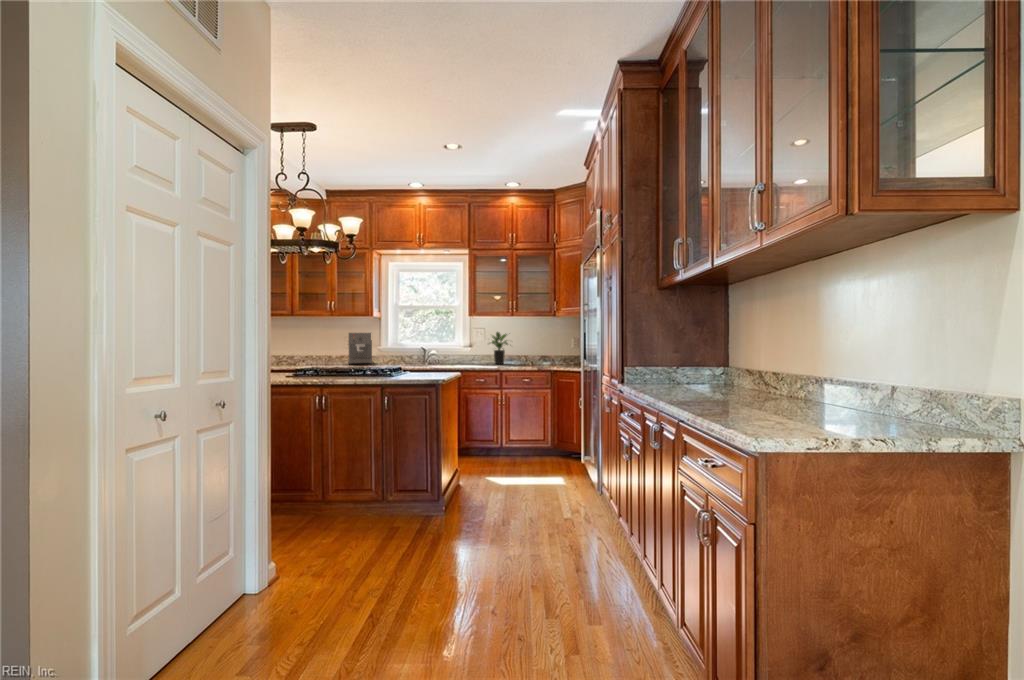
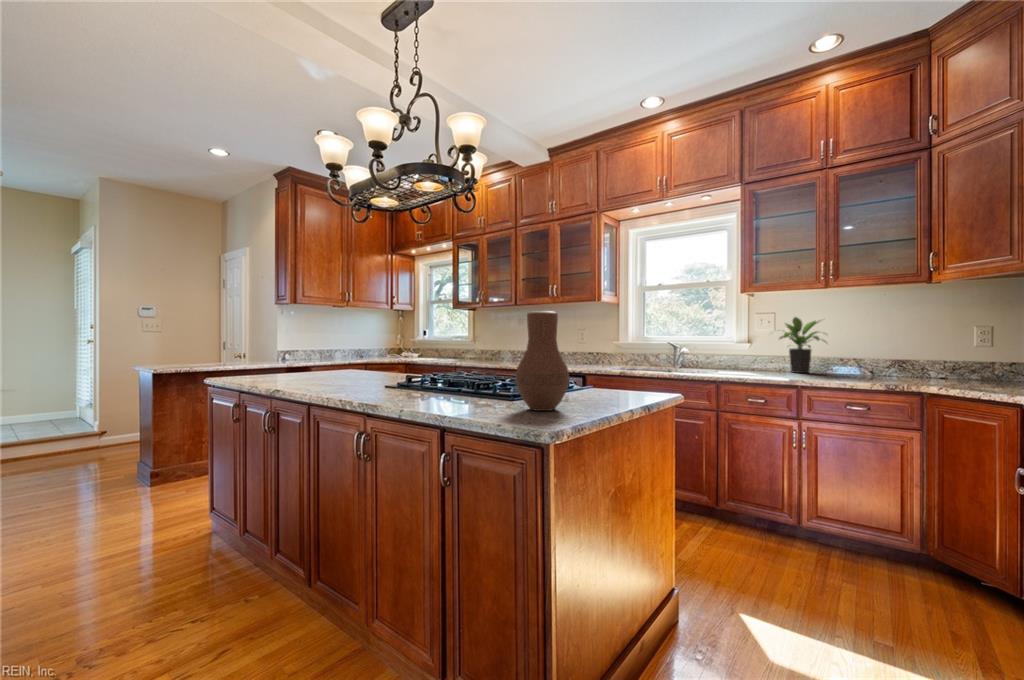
coffee maker: present [348,333,372,364] -> none [578,324,611,364]
vase: none [409,334,434,378] -> present [515,311,570,411]

